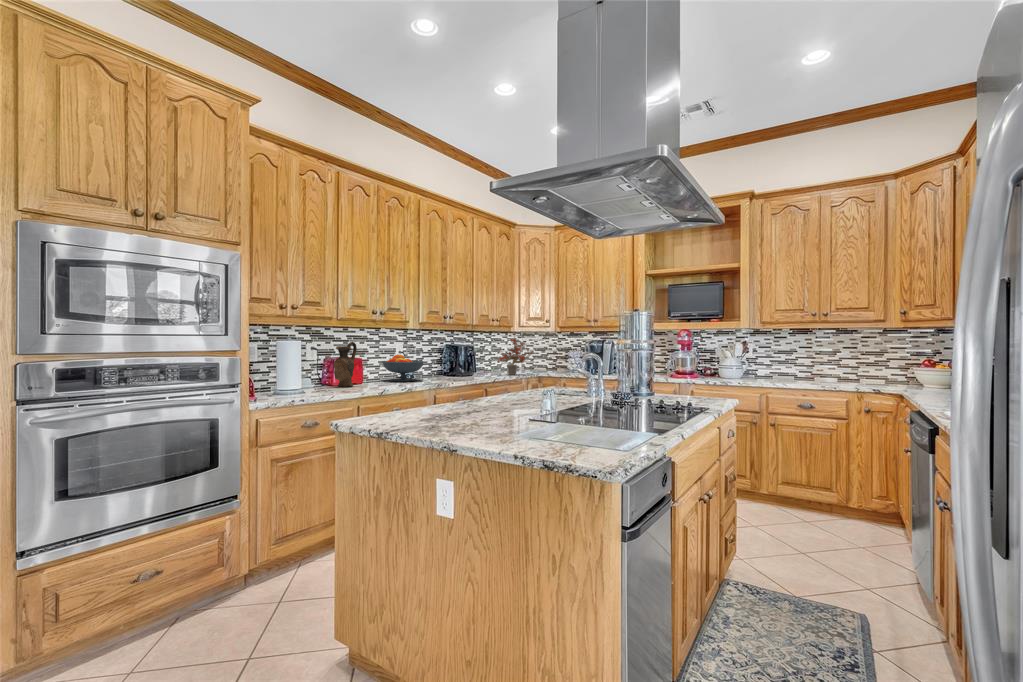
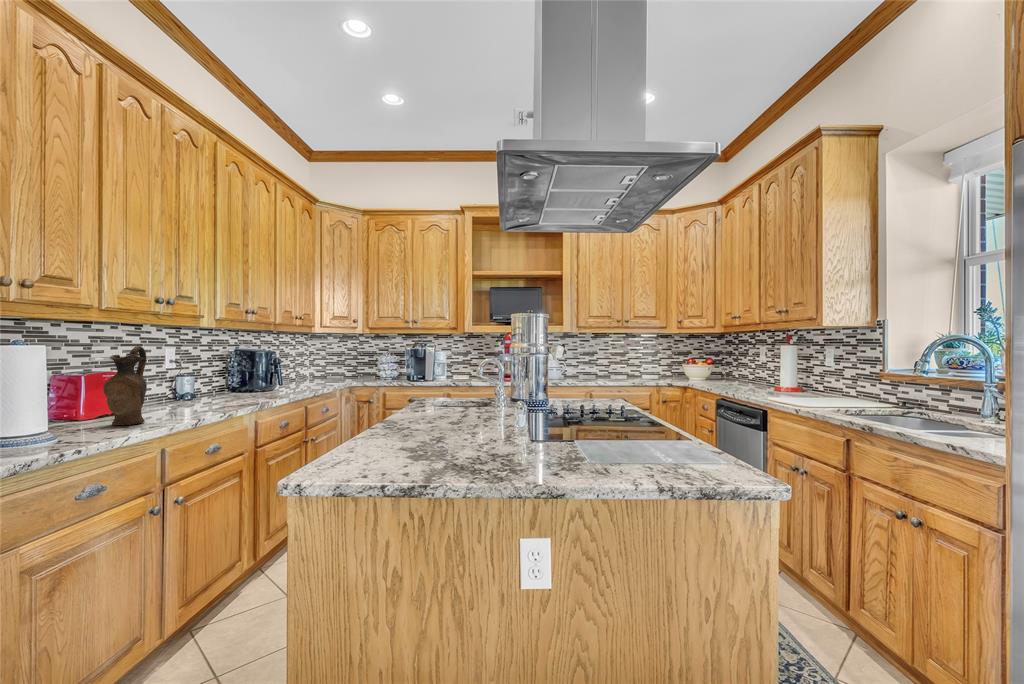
potted plant: present [498,339,532,375] -> none [304,333,353,386]
fruit bowl: present [382,355,424,381] -> none [162,365,238,407]

